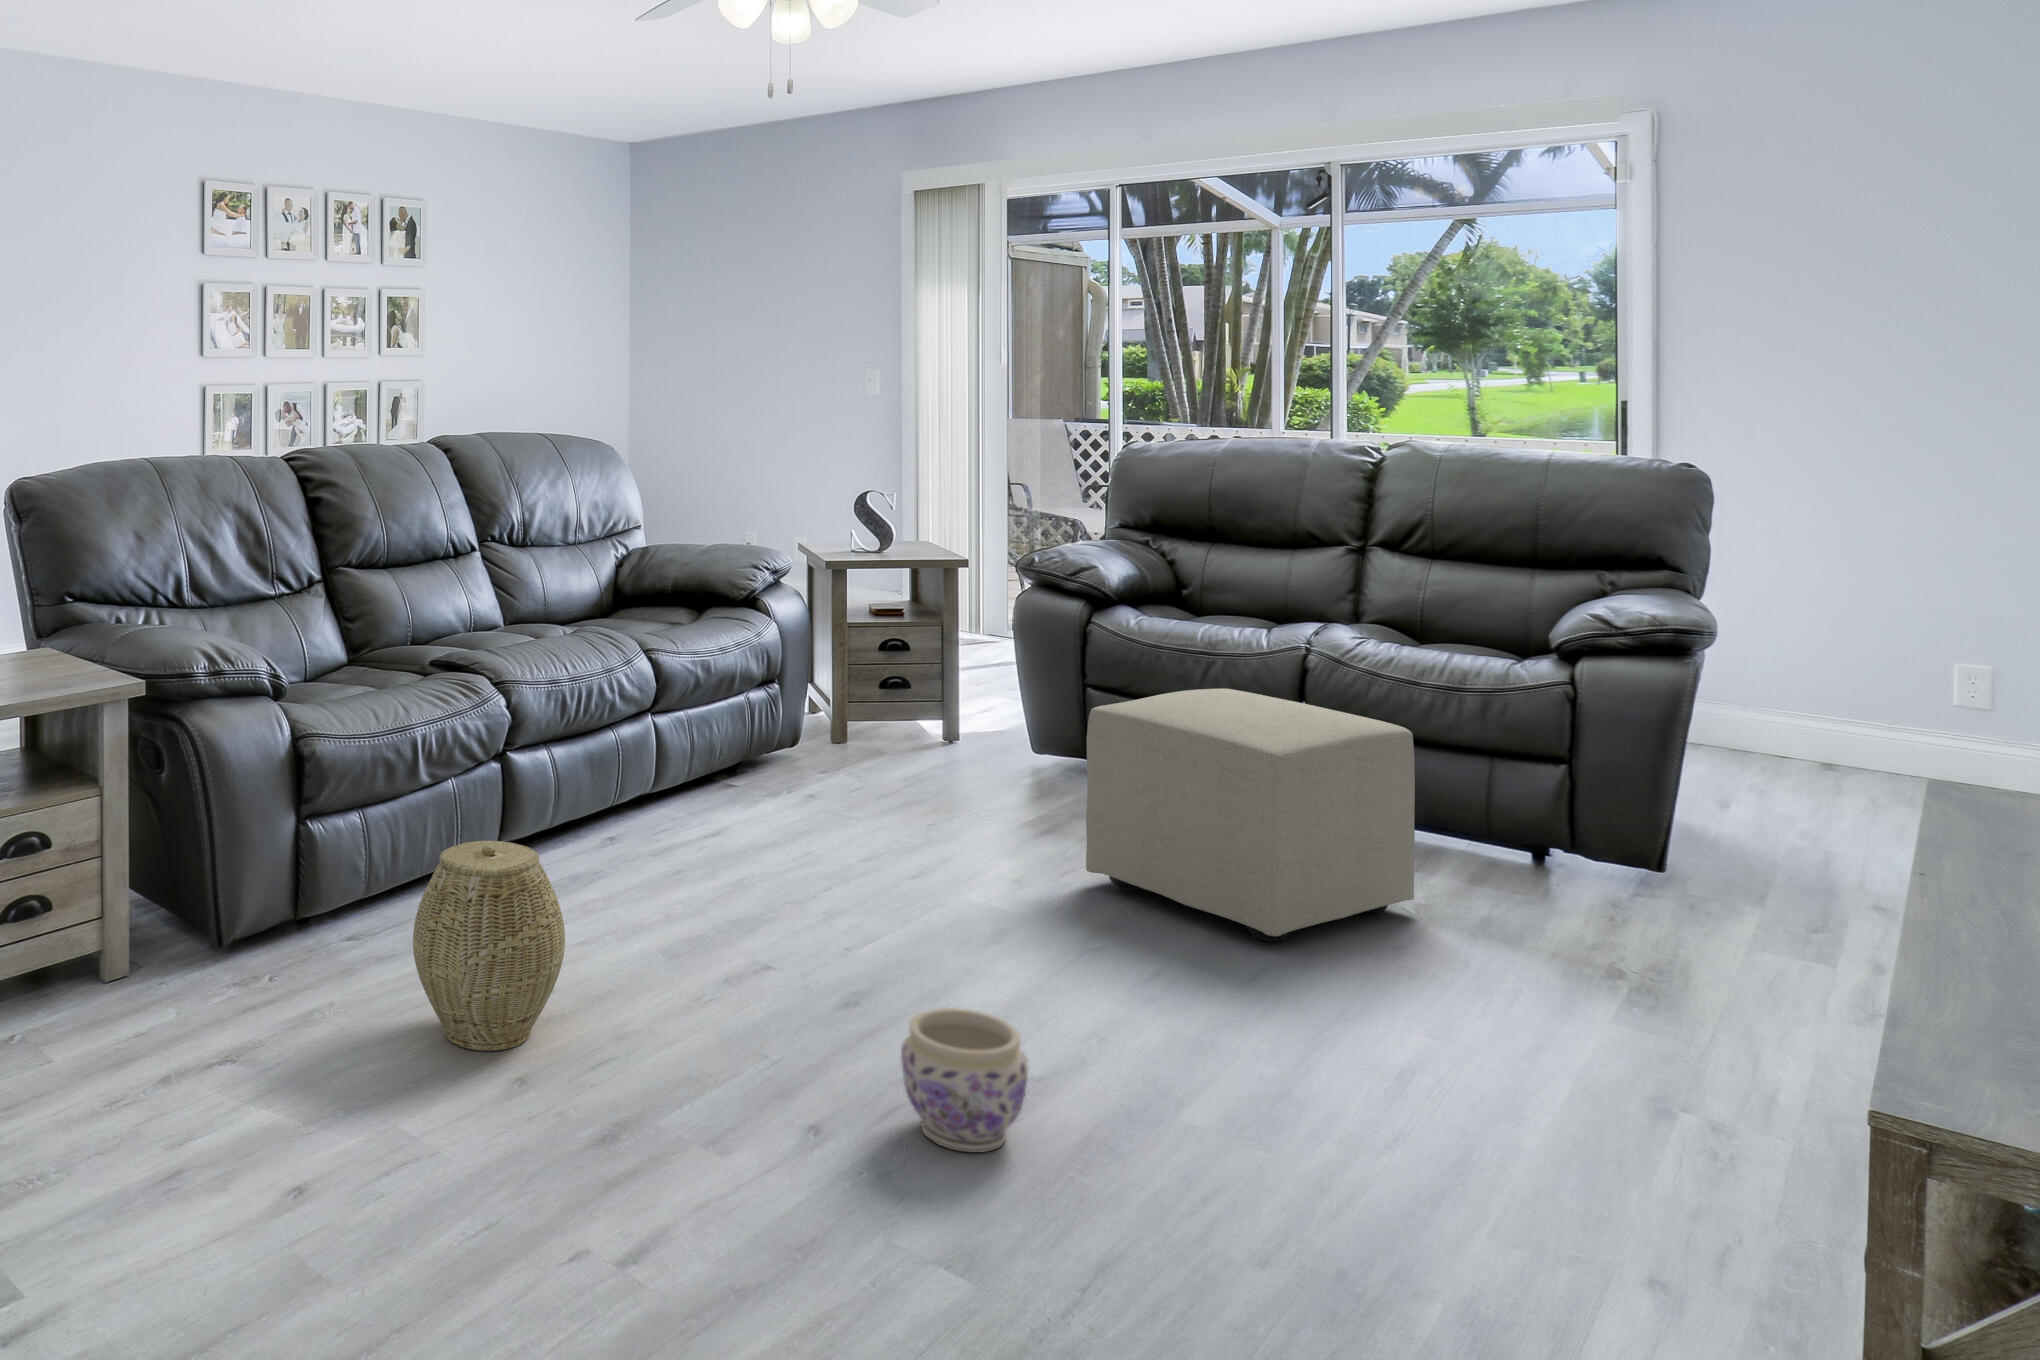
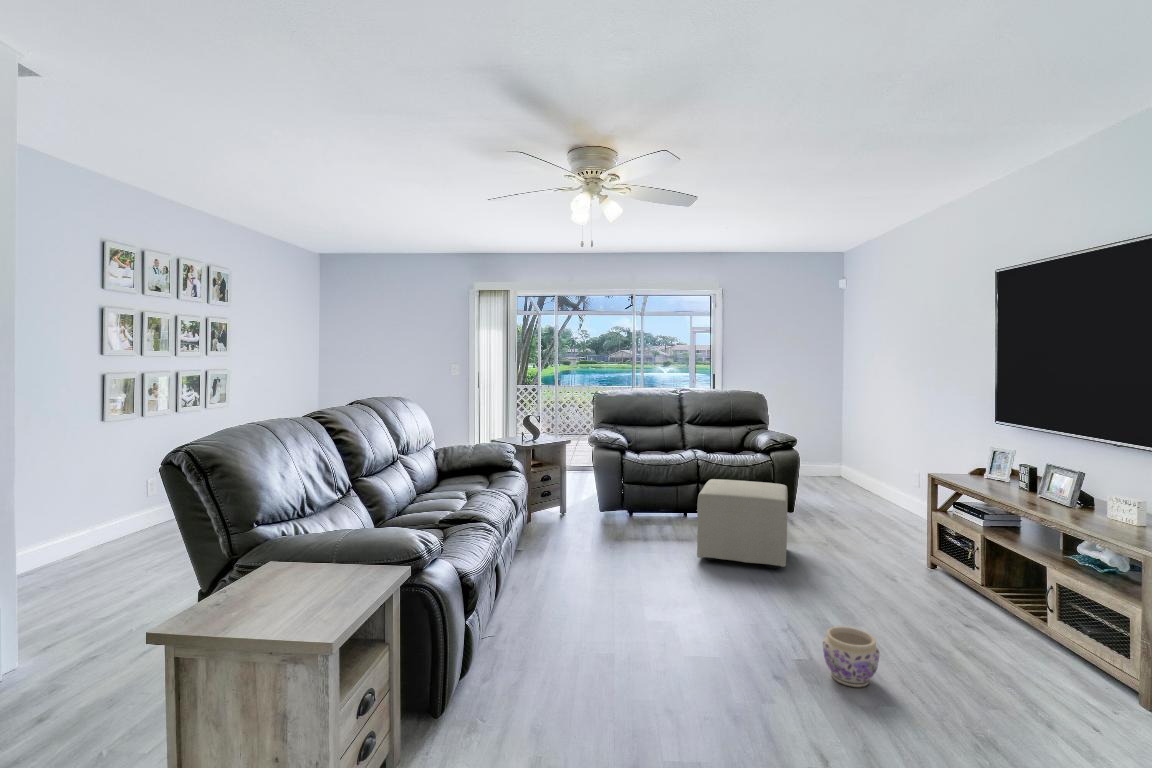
woven basket: present [413,841,565,1051] -> none [598,609,680,726]

